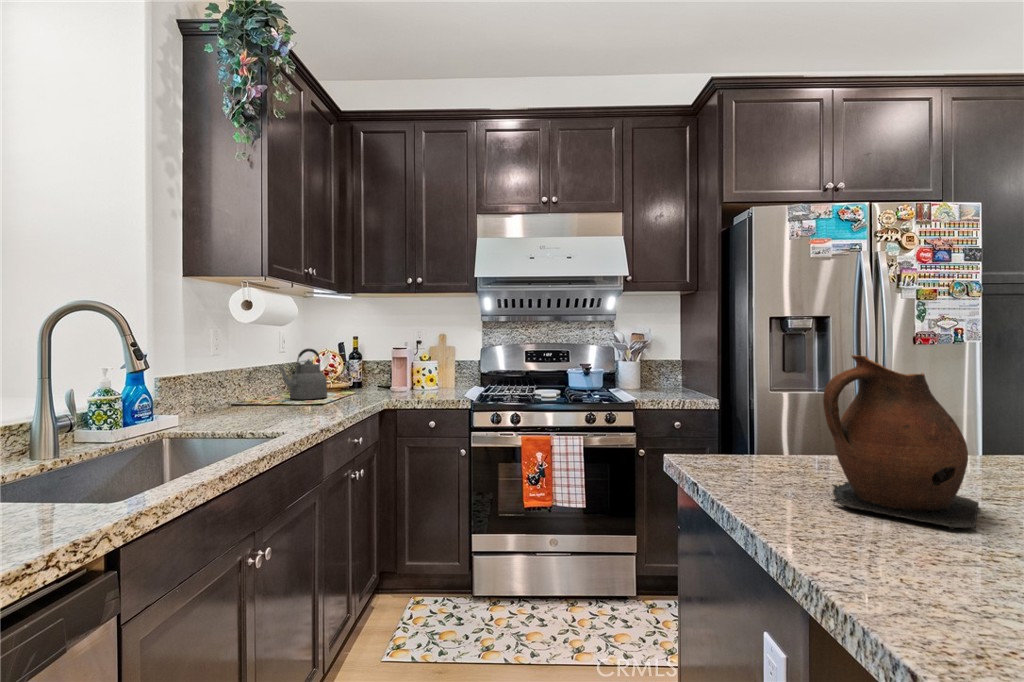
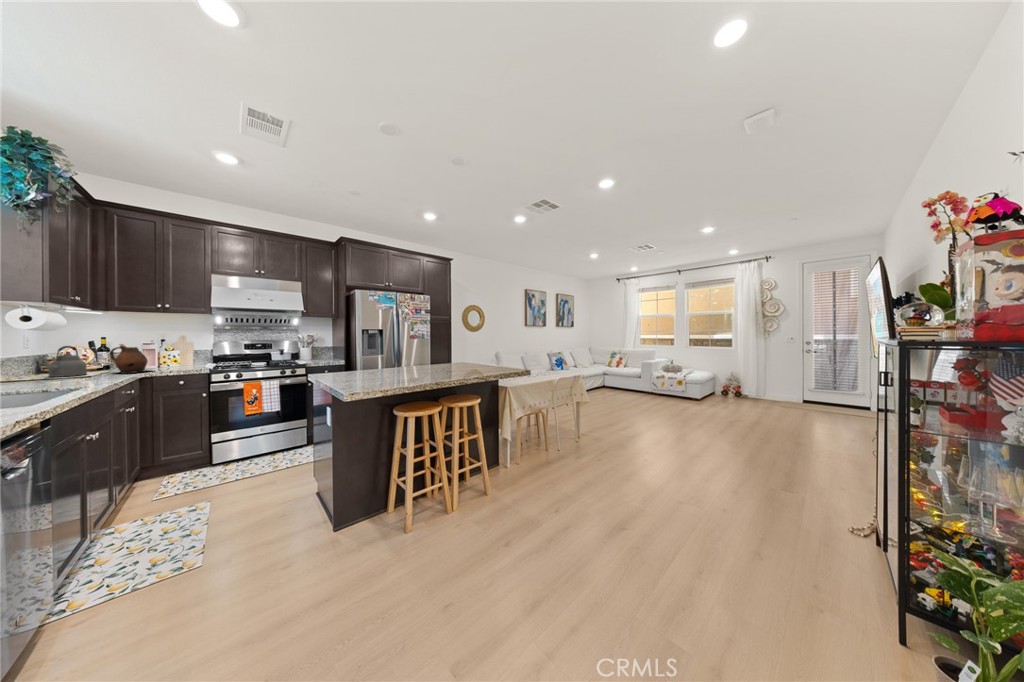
ceramic pitcher: present [823,355,979,530] -> present [110,344,151,373]

